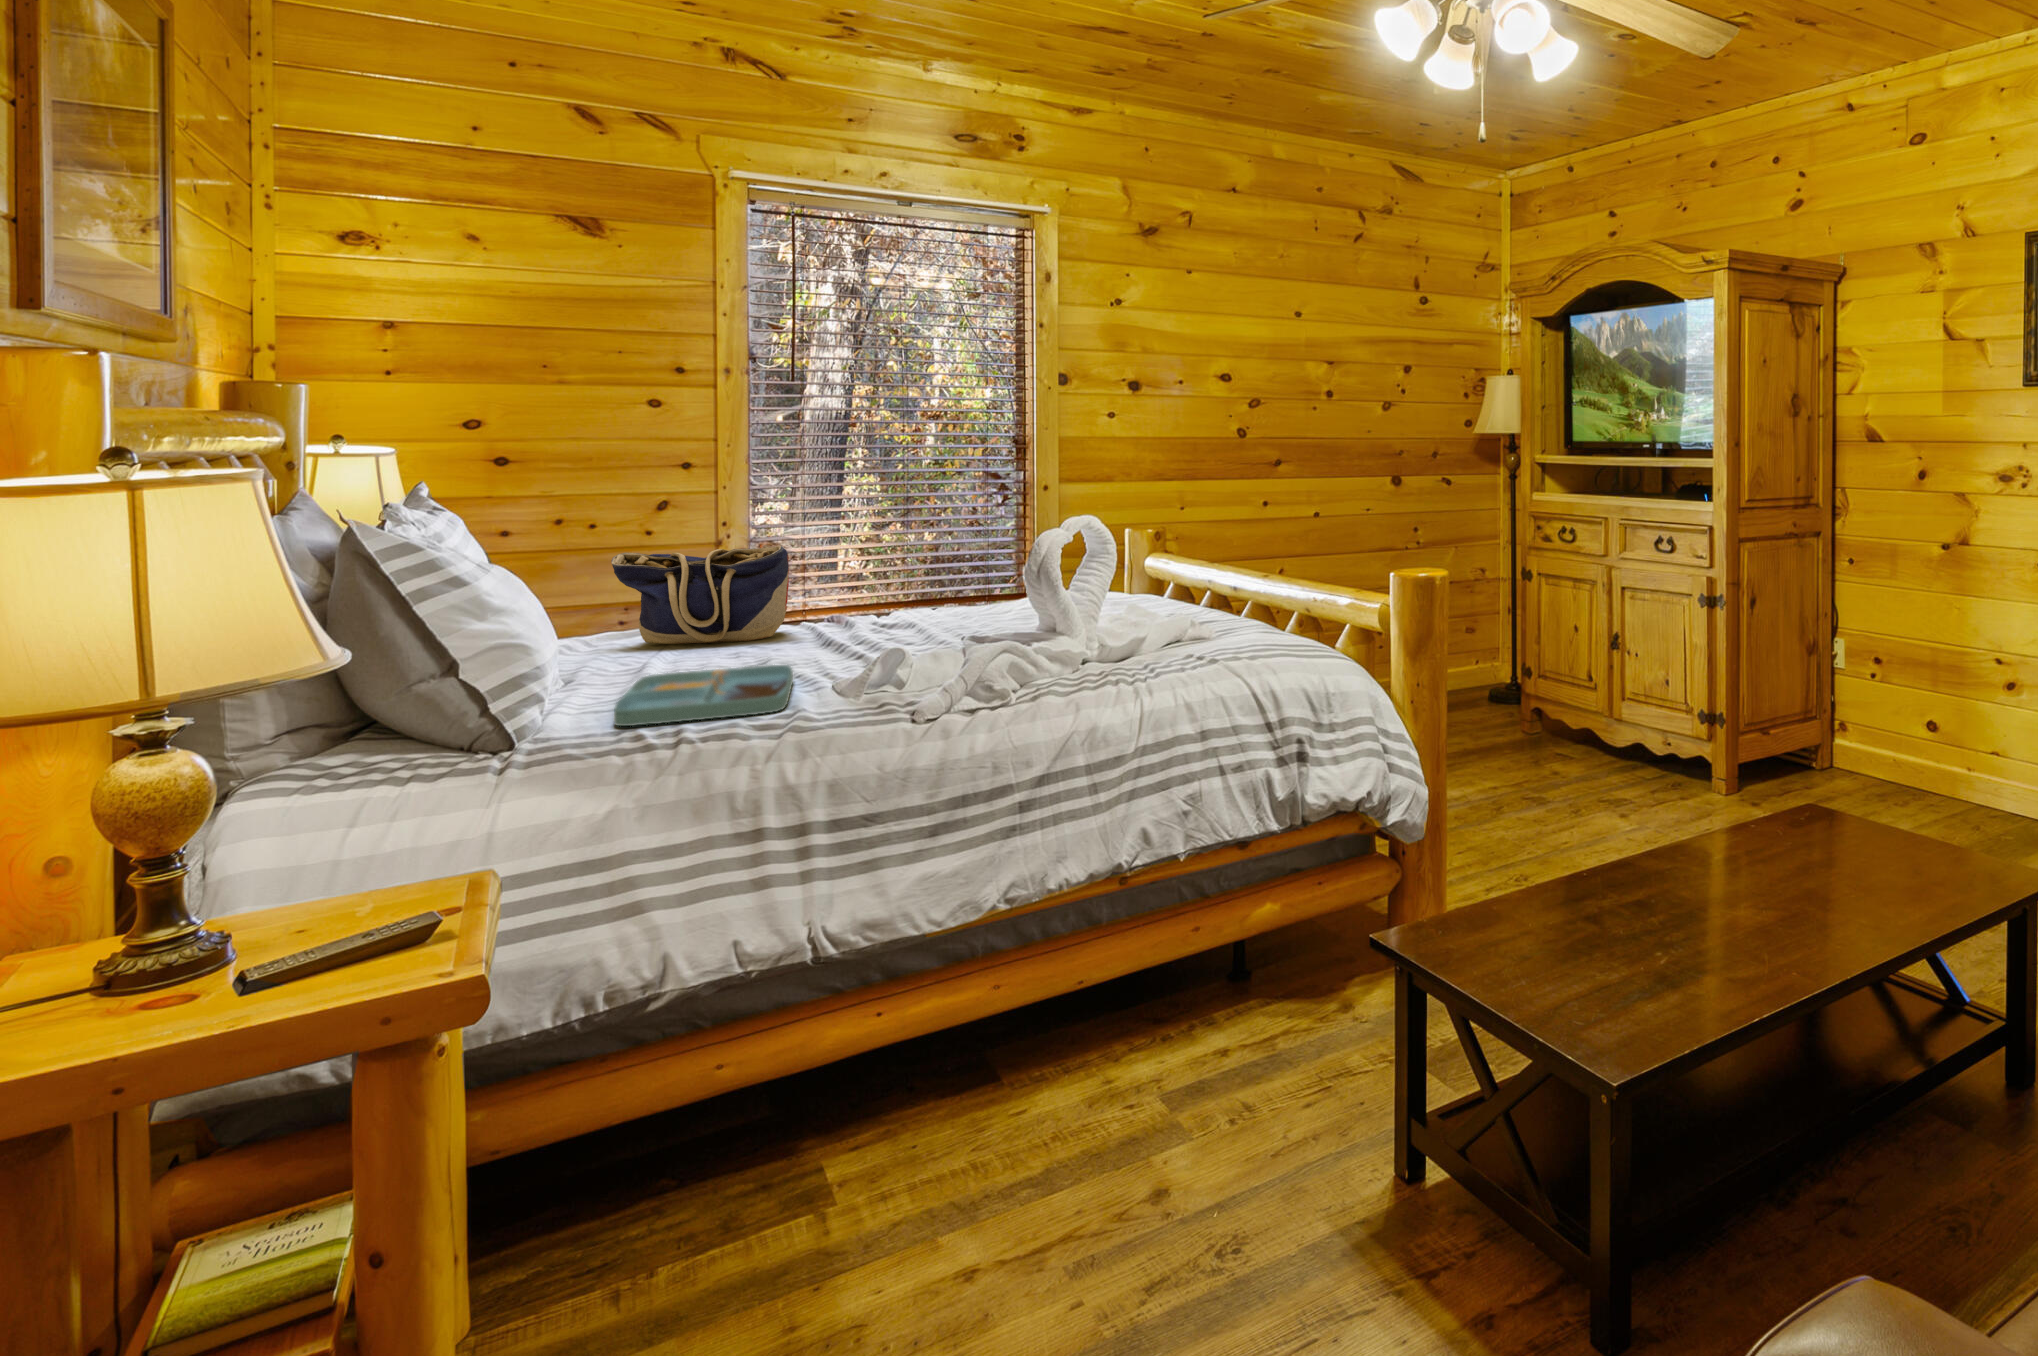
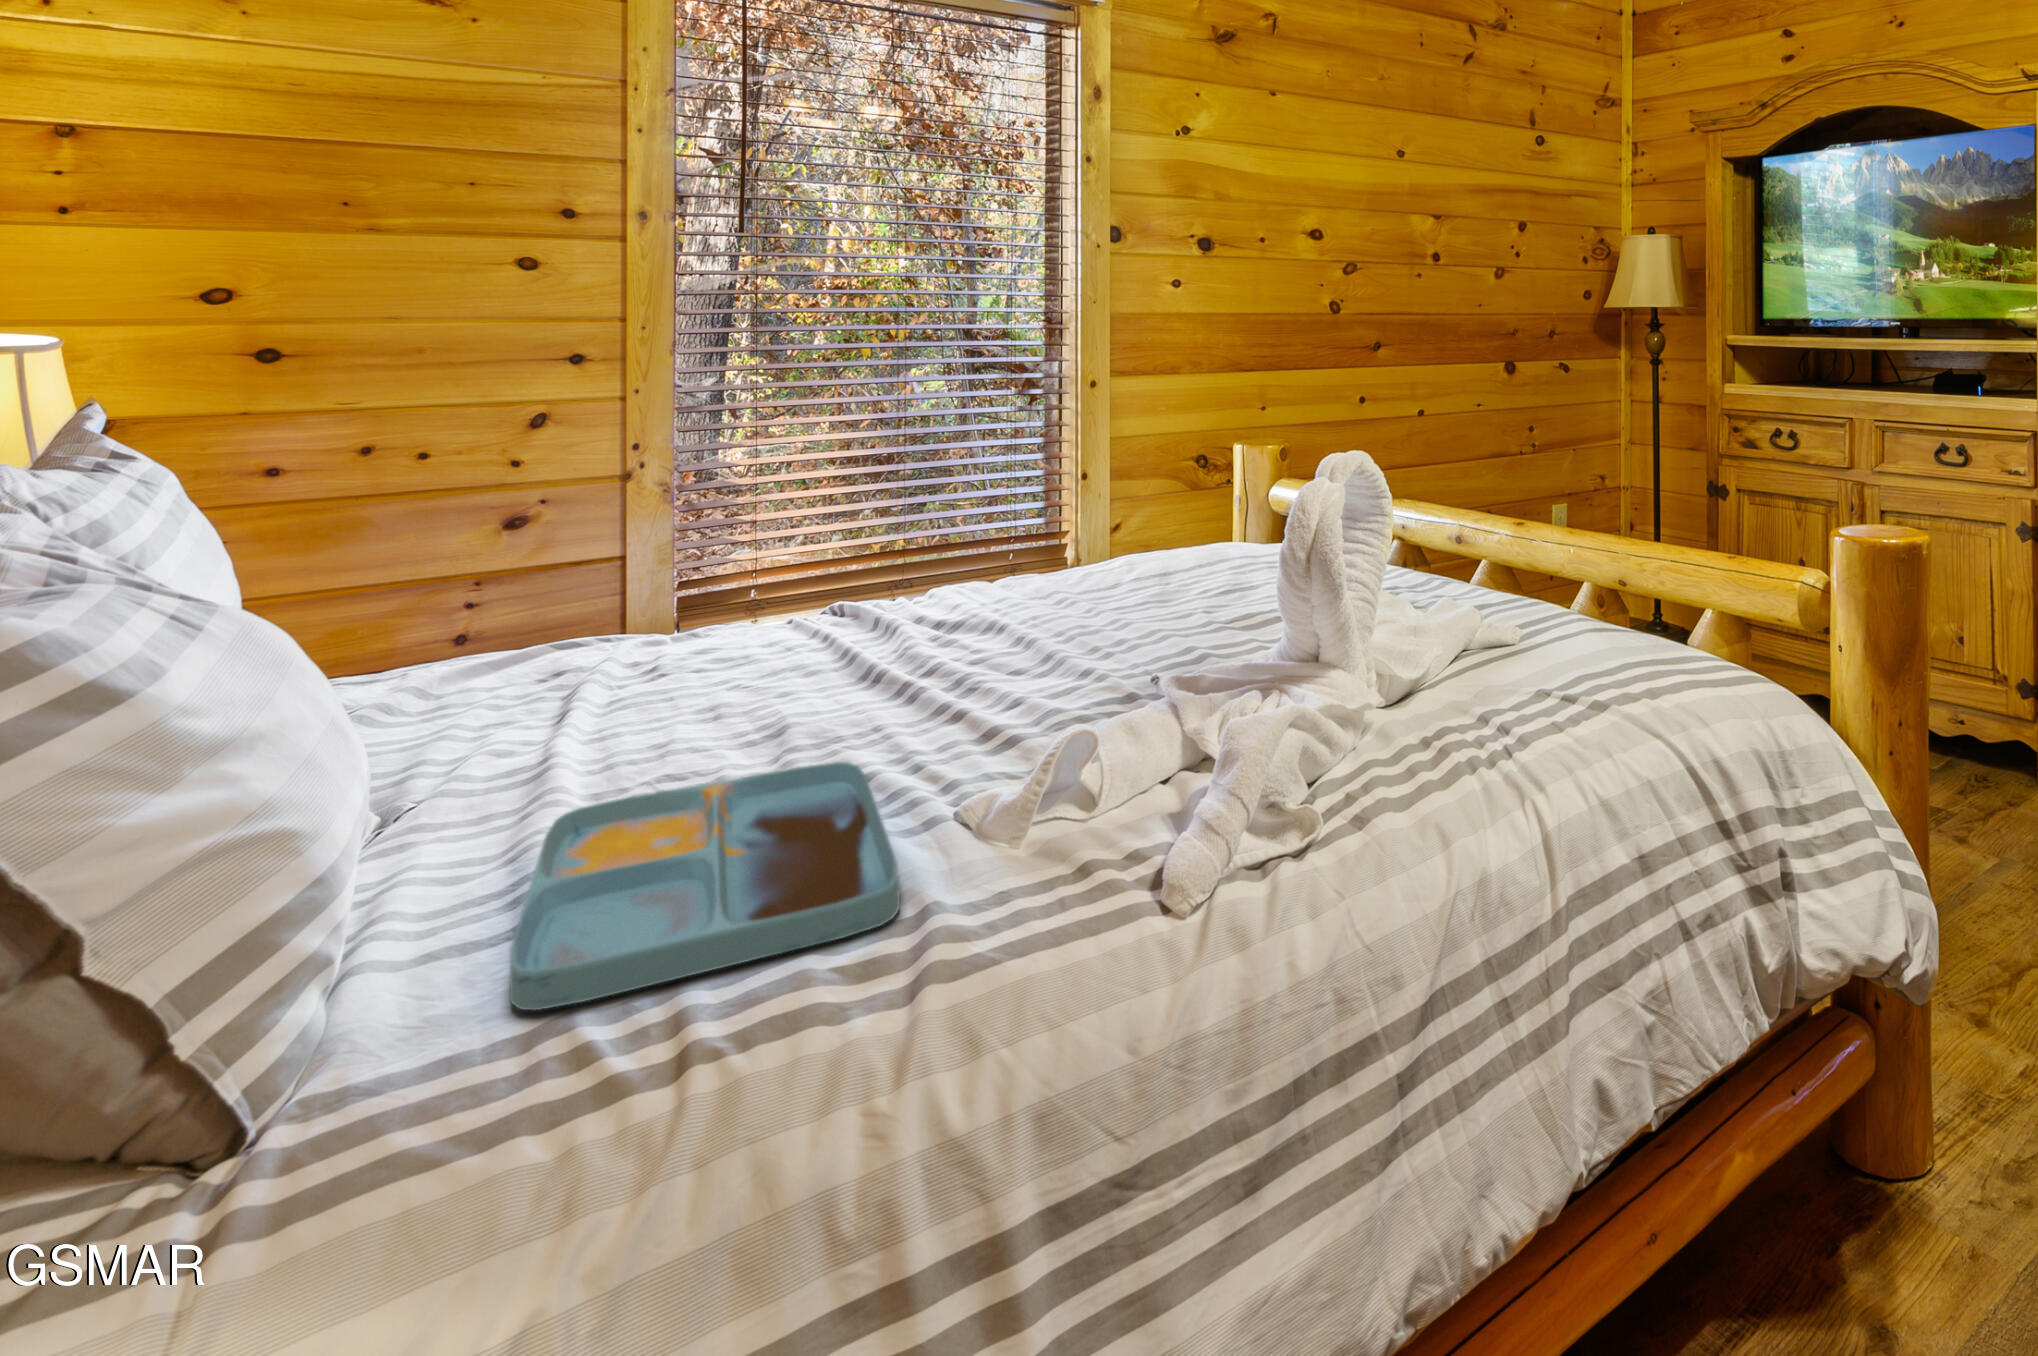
tote bag: present [611,545,789,644] -> none [469,502,791,682]

